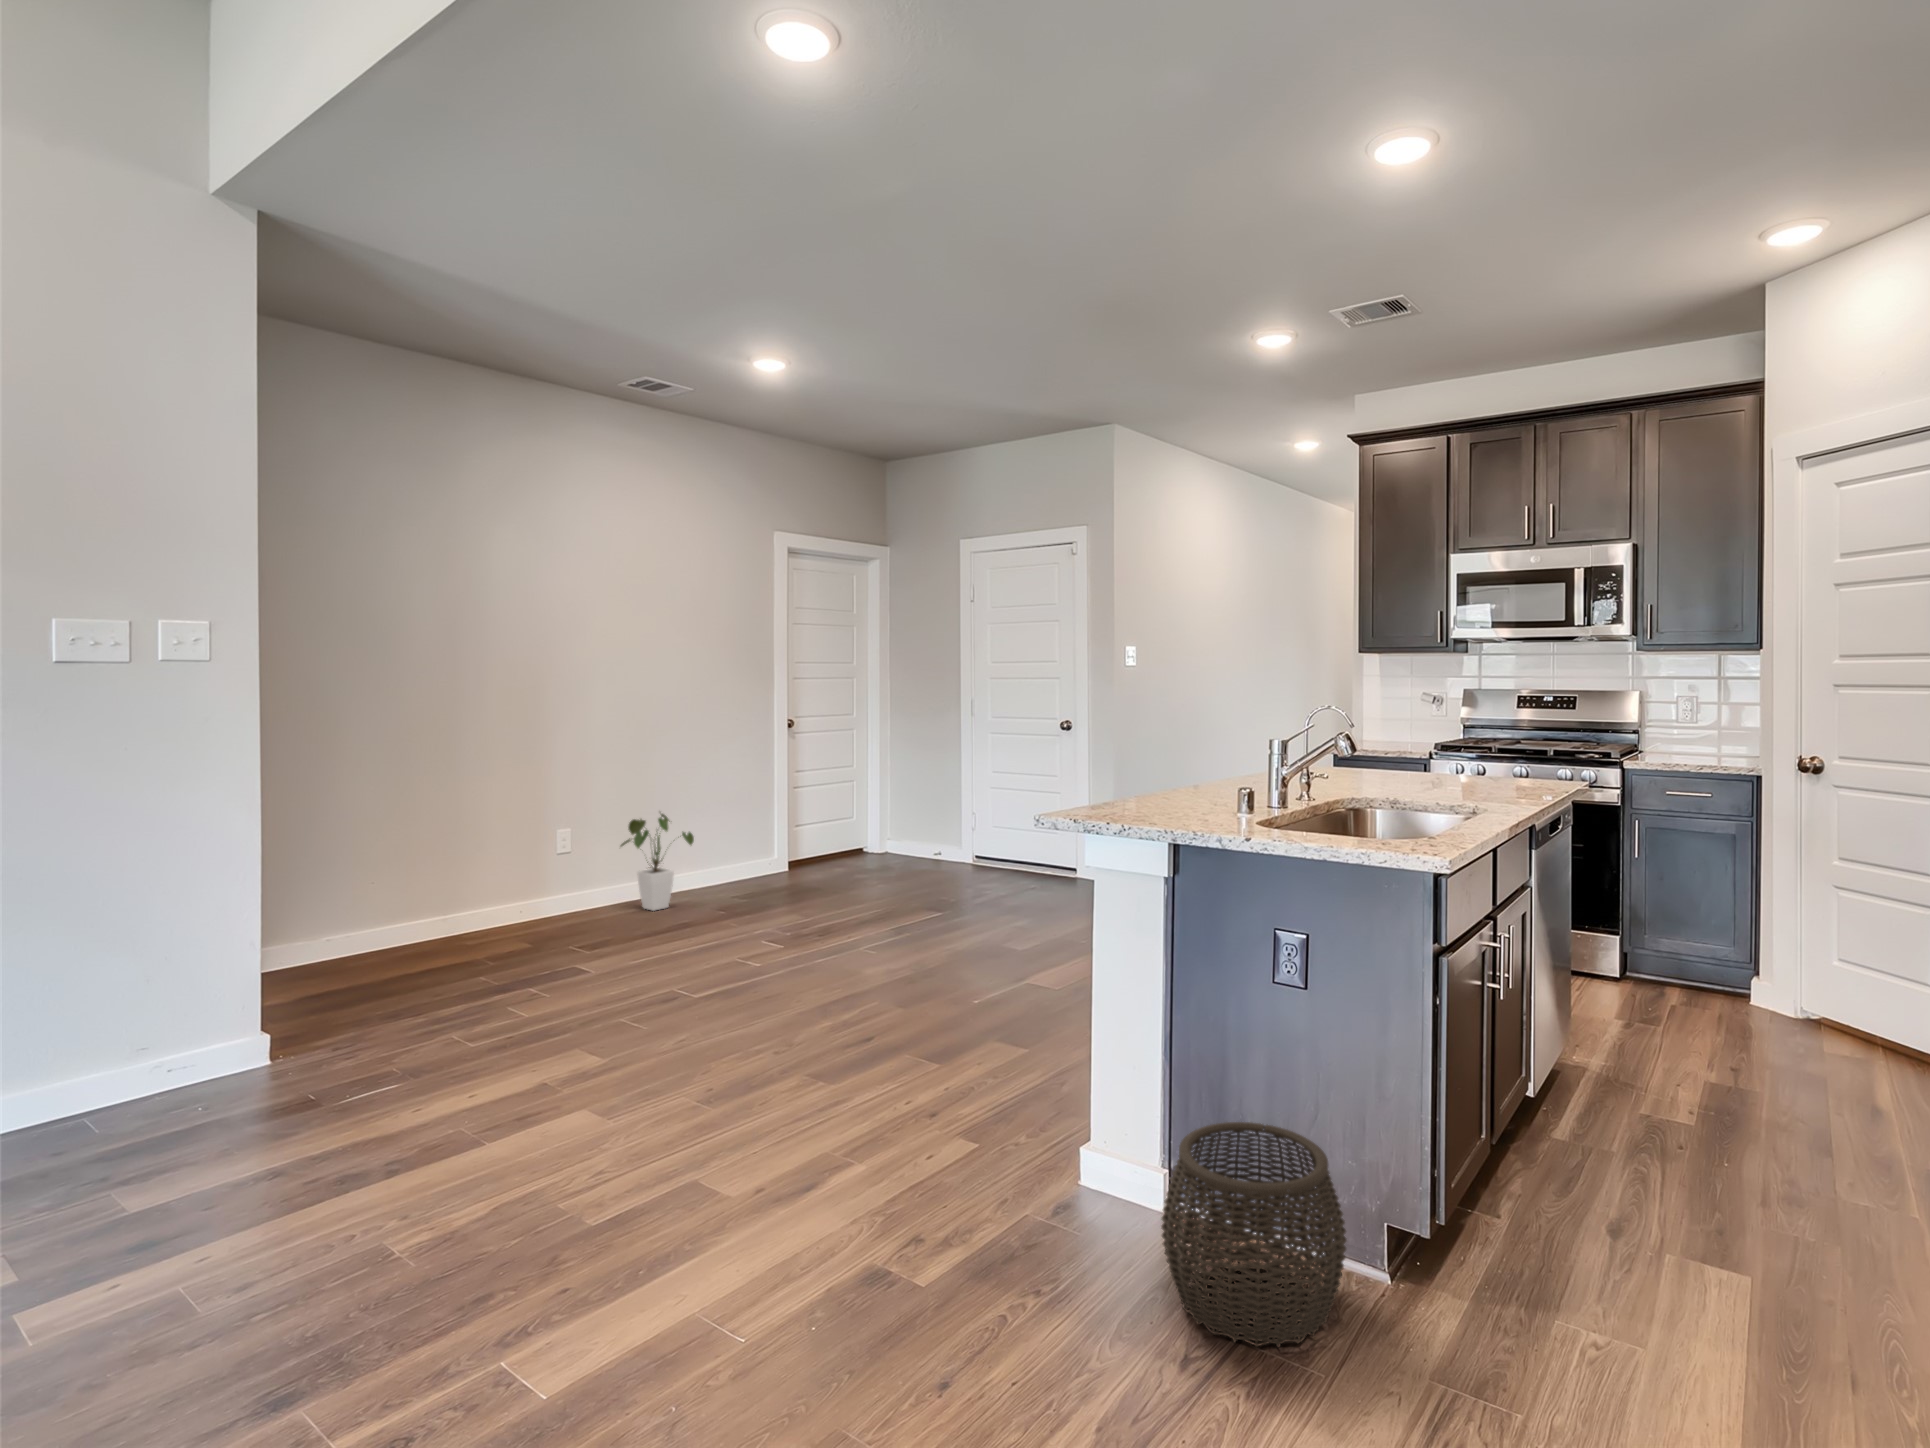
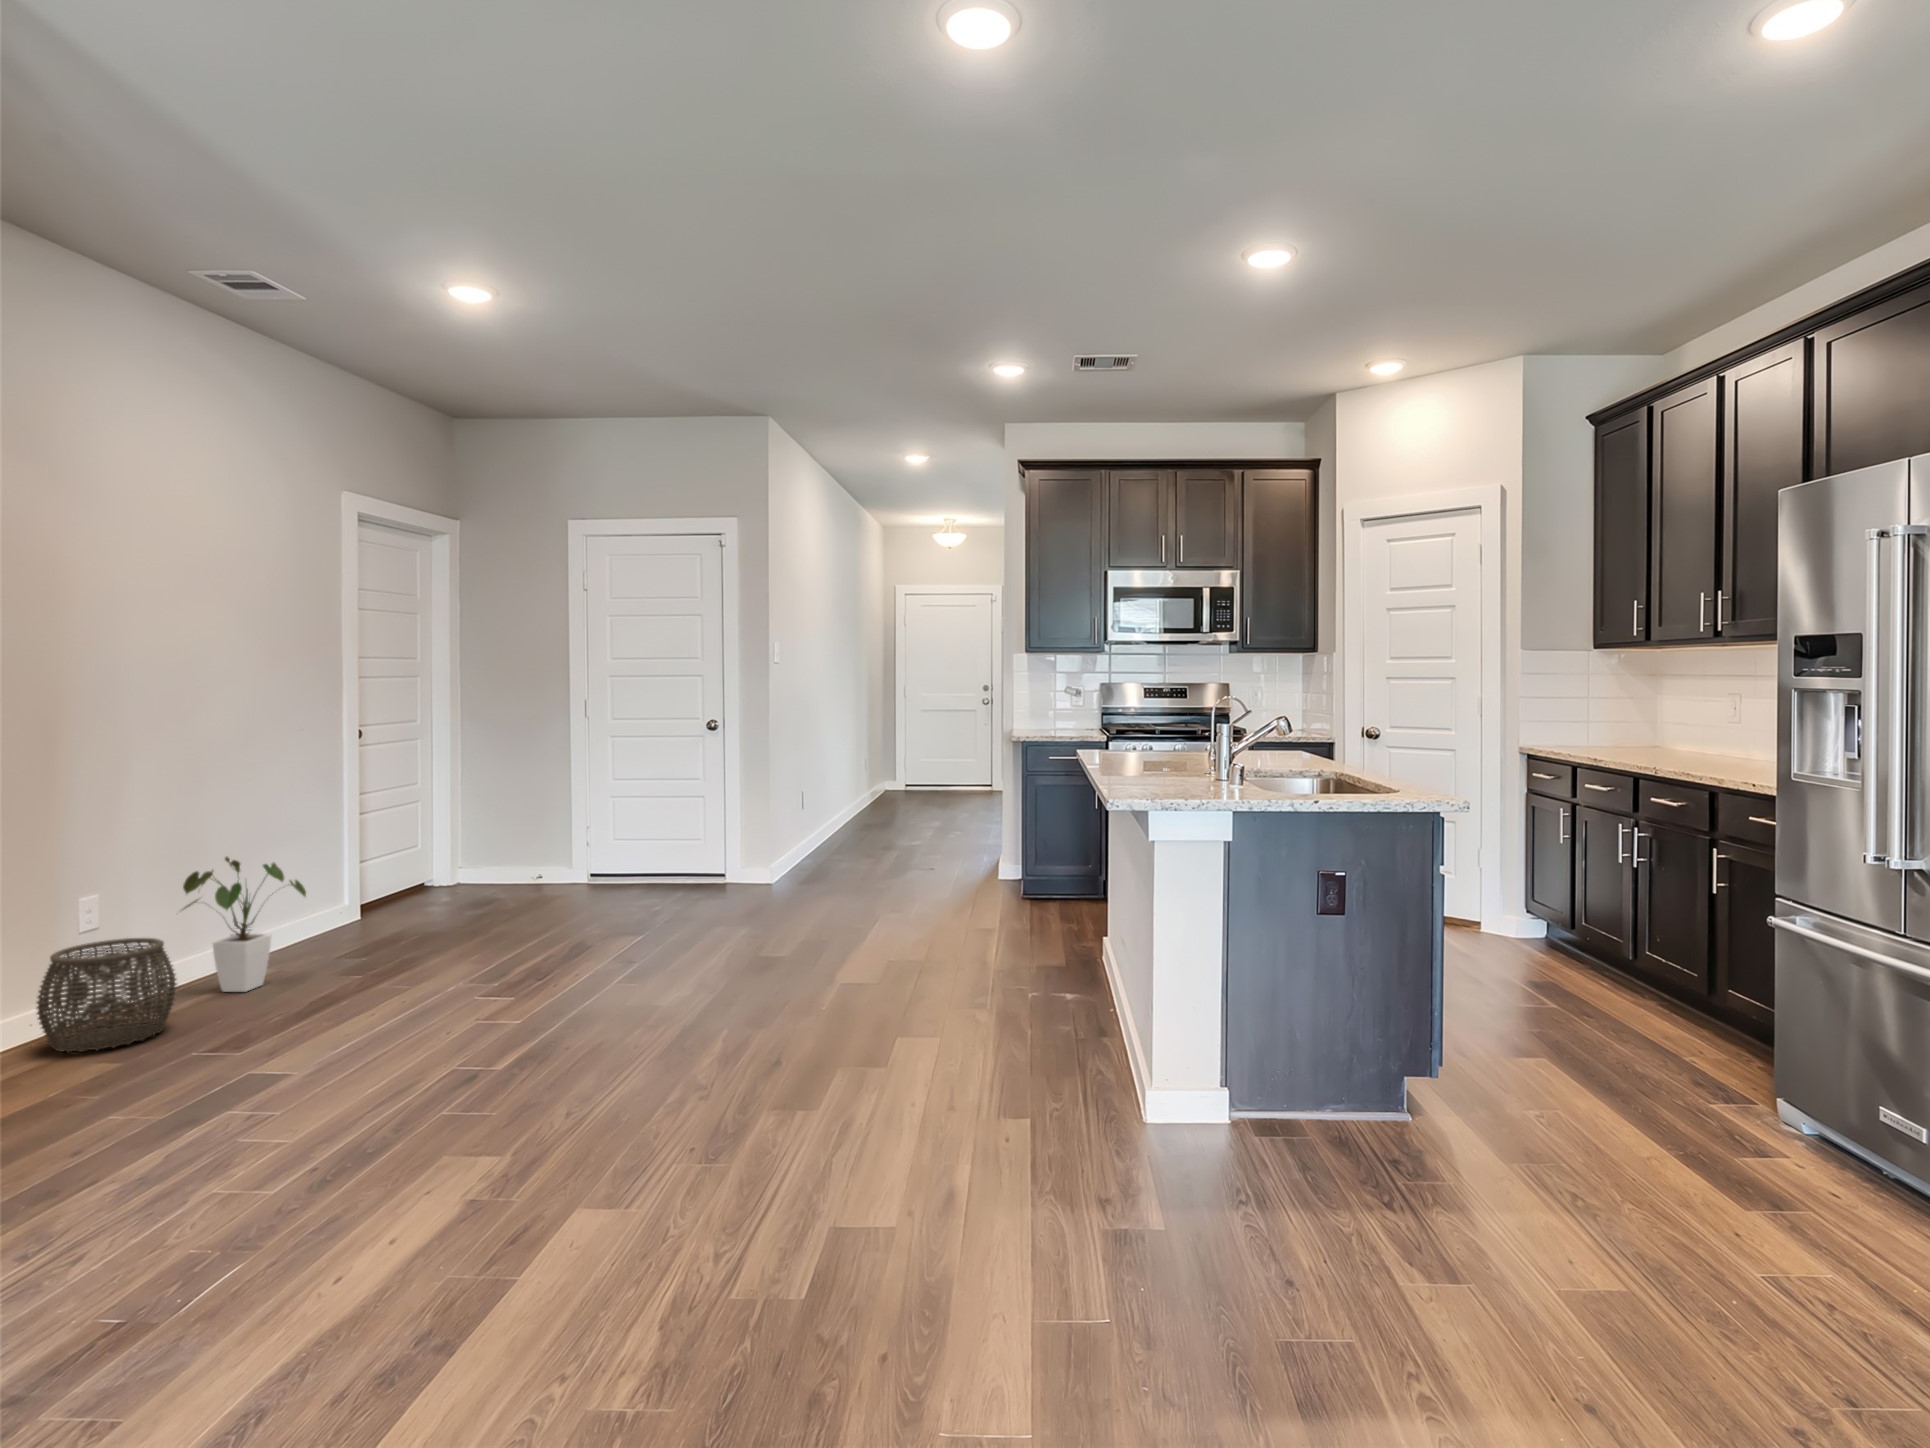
woven basket: present [1161,1122,1347,1347] -> present [37,938,177,1052]

